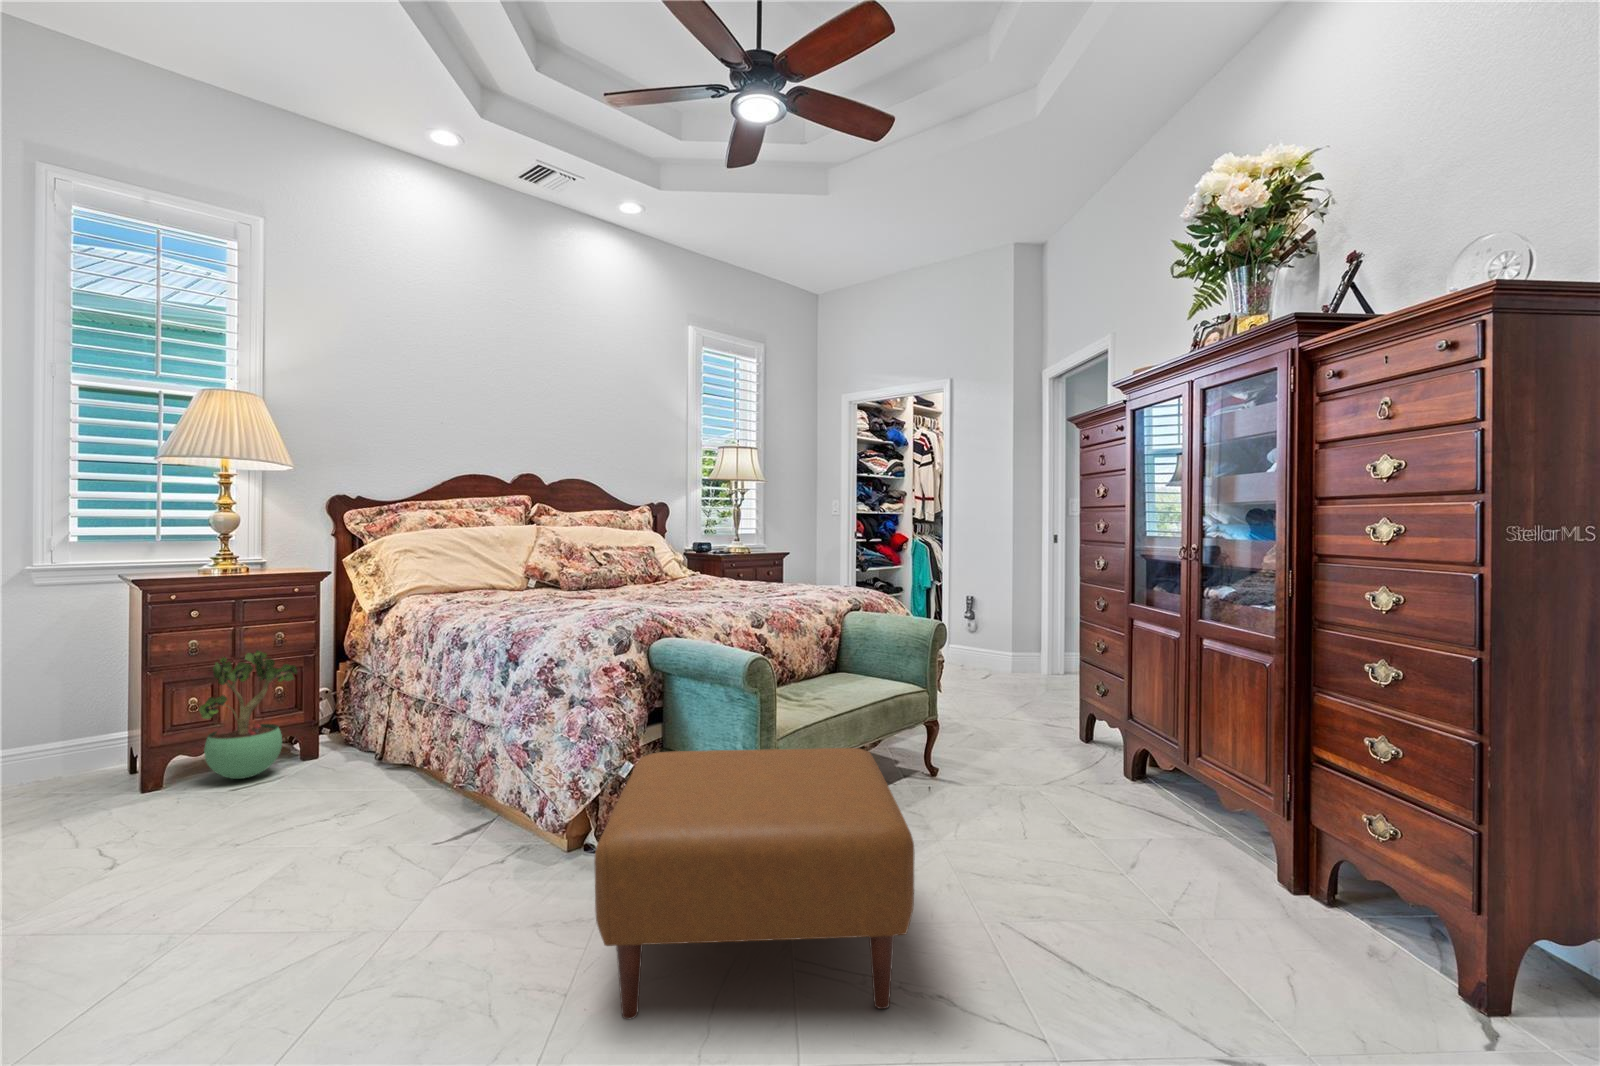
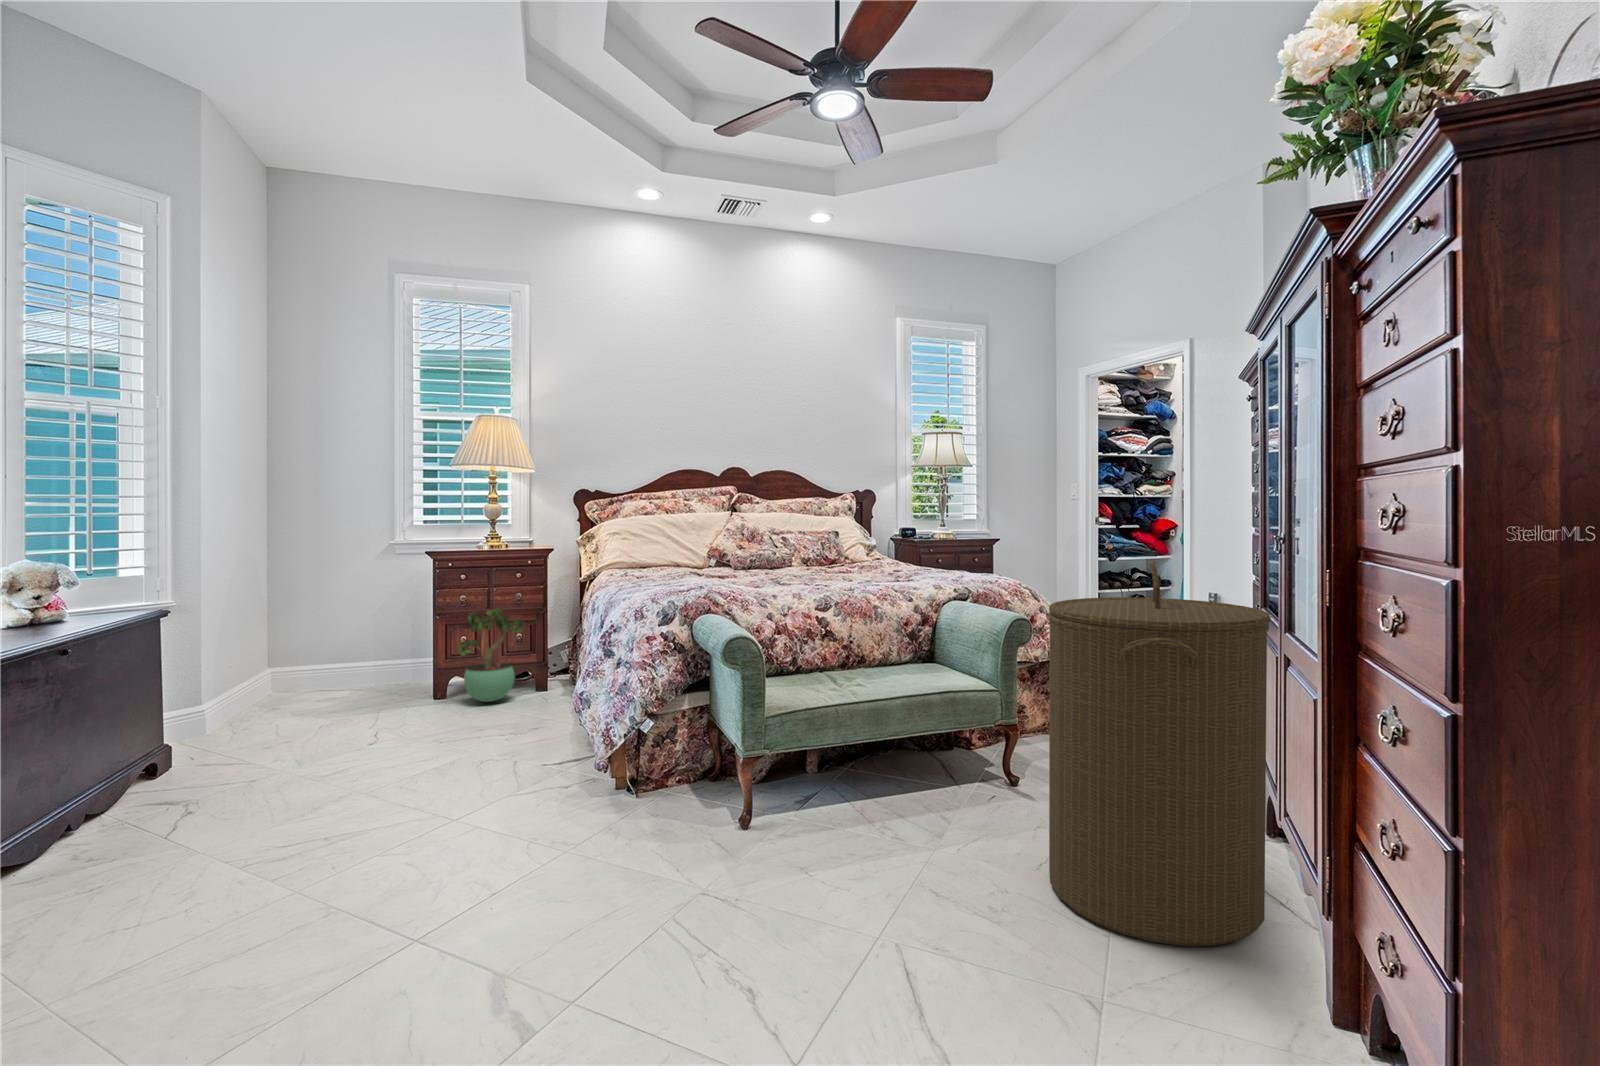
laundry hamper: none [1050,565,1239,890] -> present [1048,561,1270,946]
ottoman: present [594,748,914,1019] -> none [504,712,828,960]

